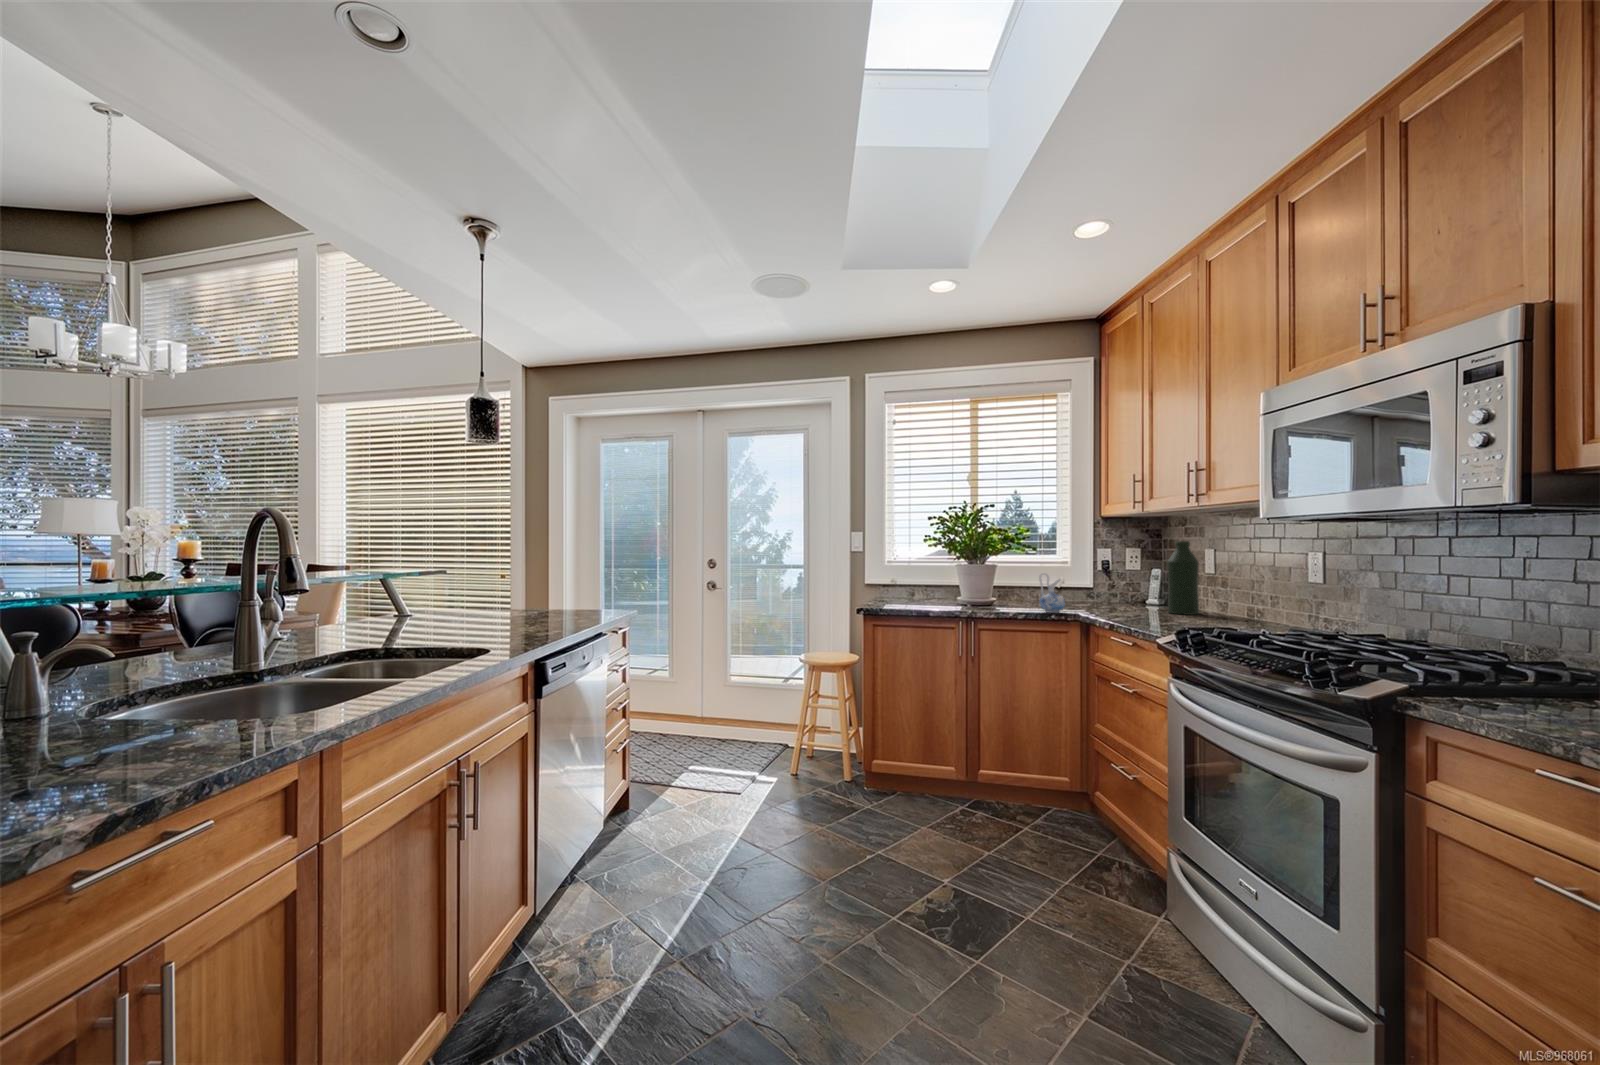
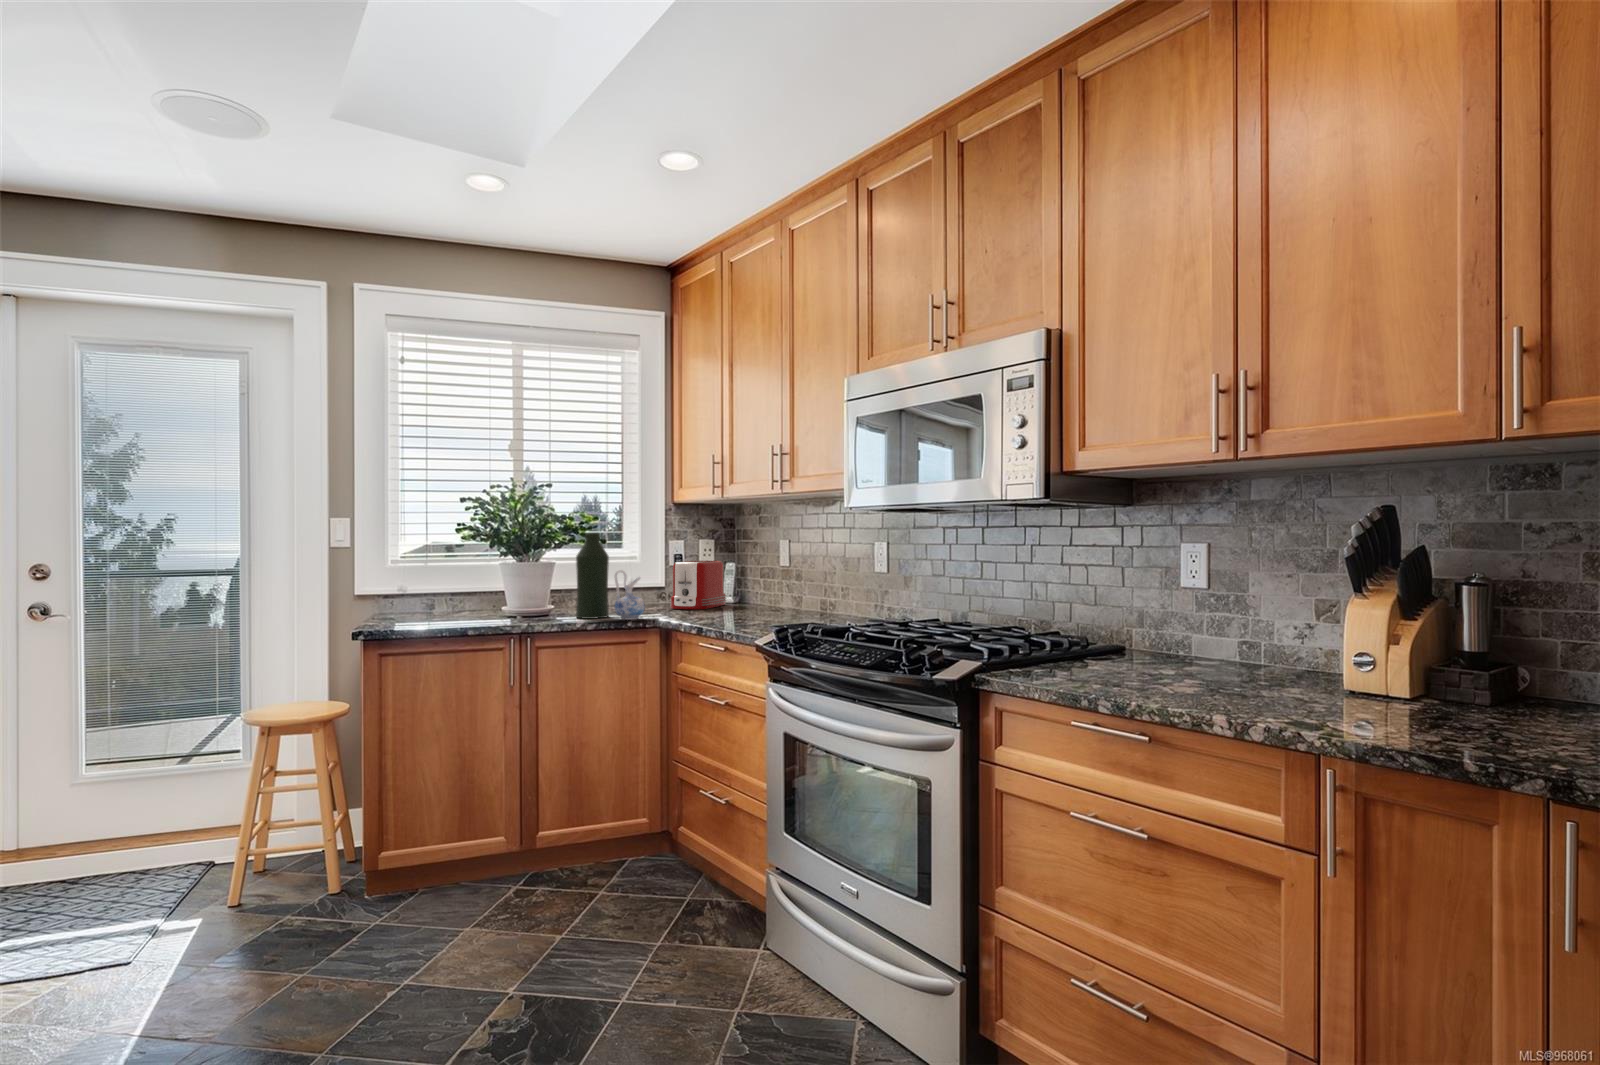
bottle: present [1167,541,1199,615] -> present [576,533,609,619]
toaster: none [1095,567,1151,608] -> present [670,561,726,610]

